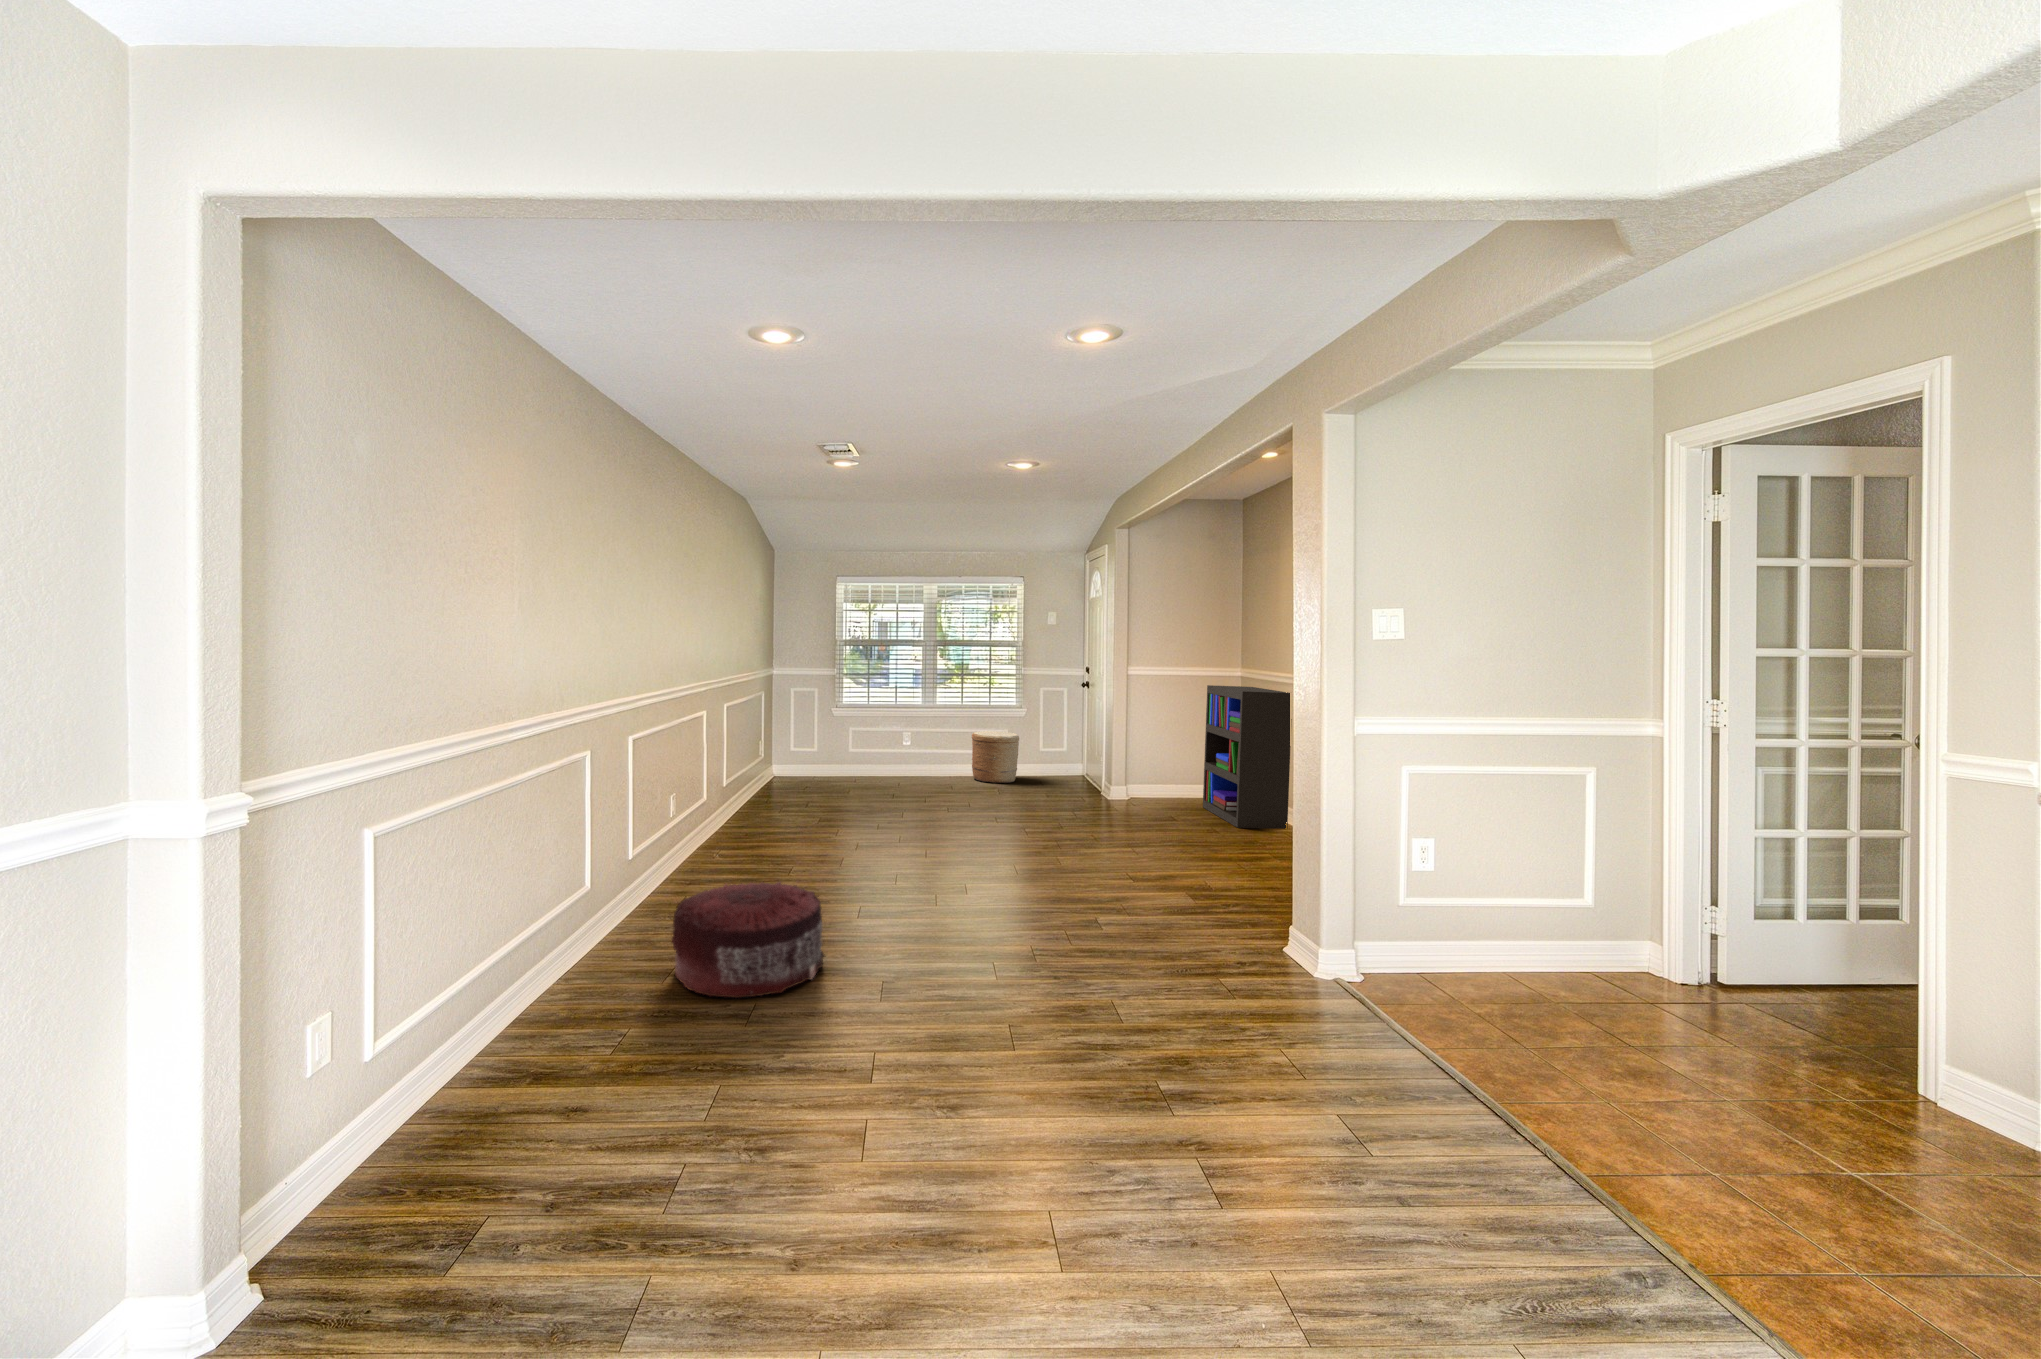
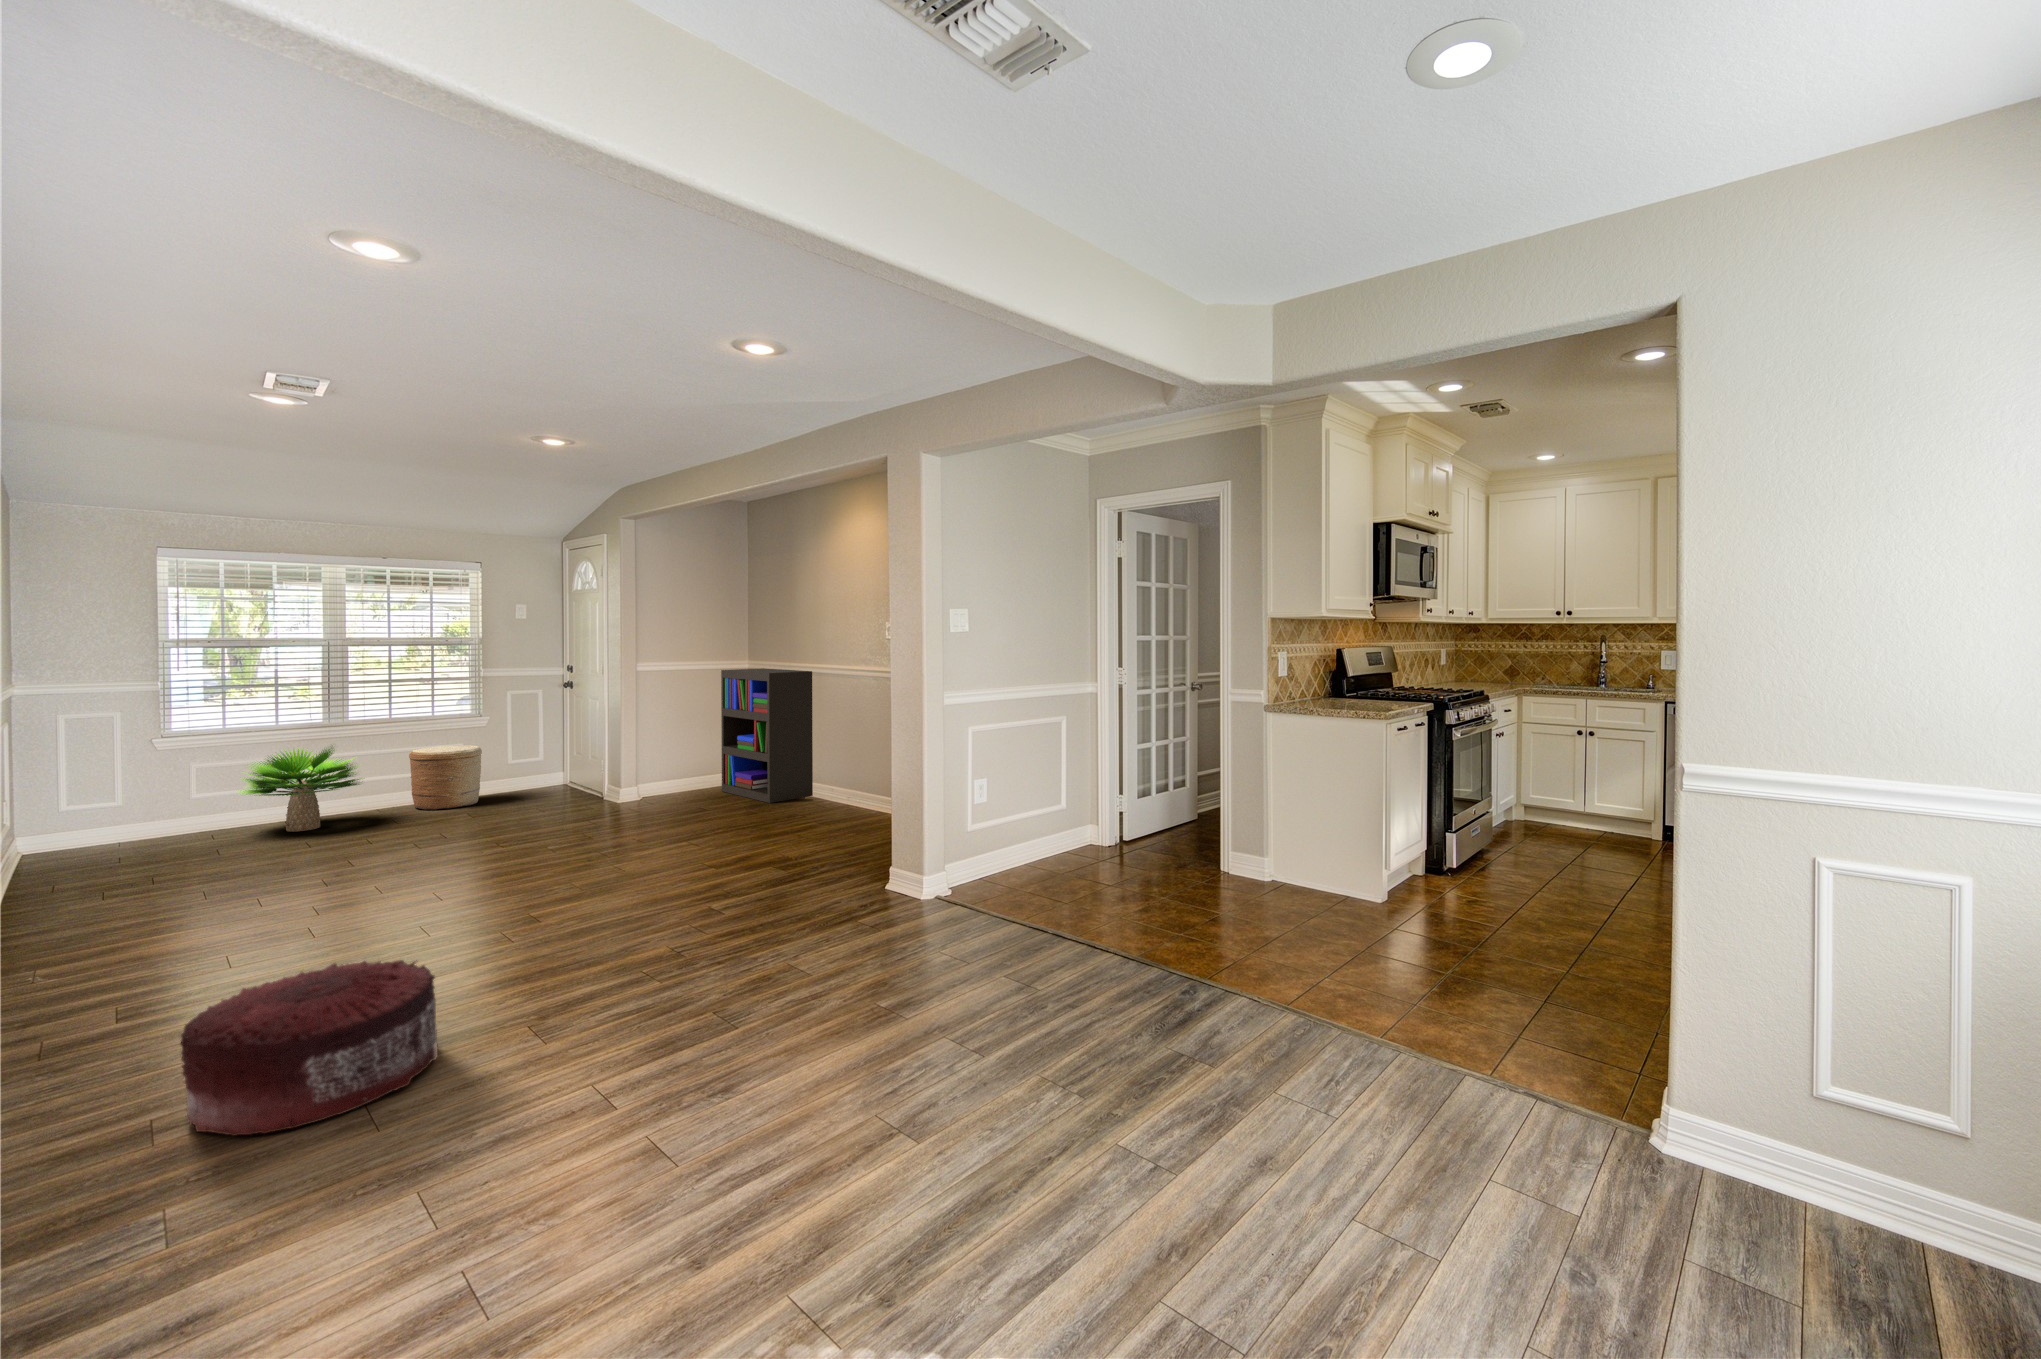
potted plant: none [867,719,942,782] -> present [240,747,360,831]

